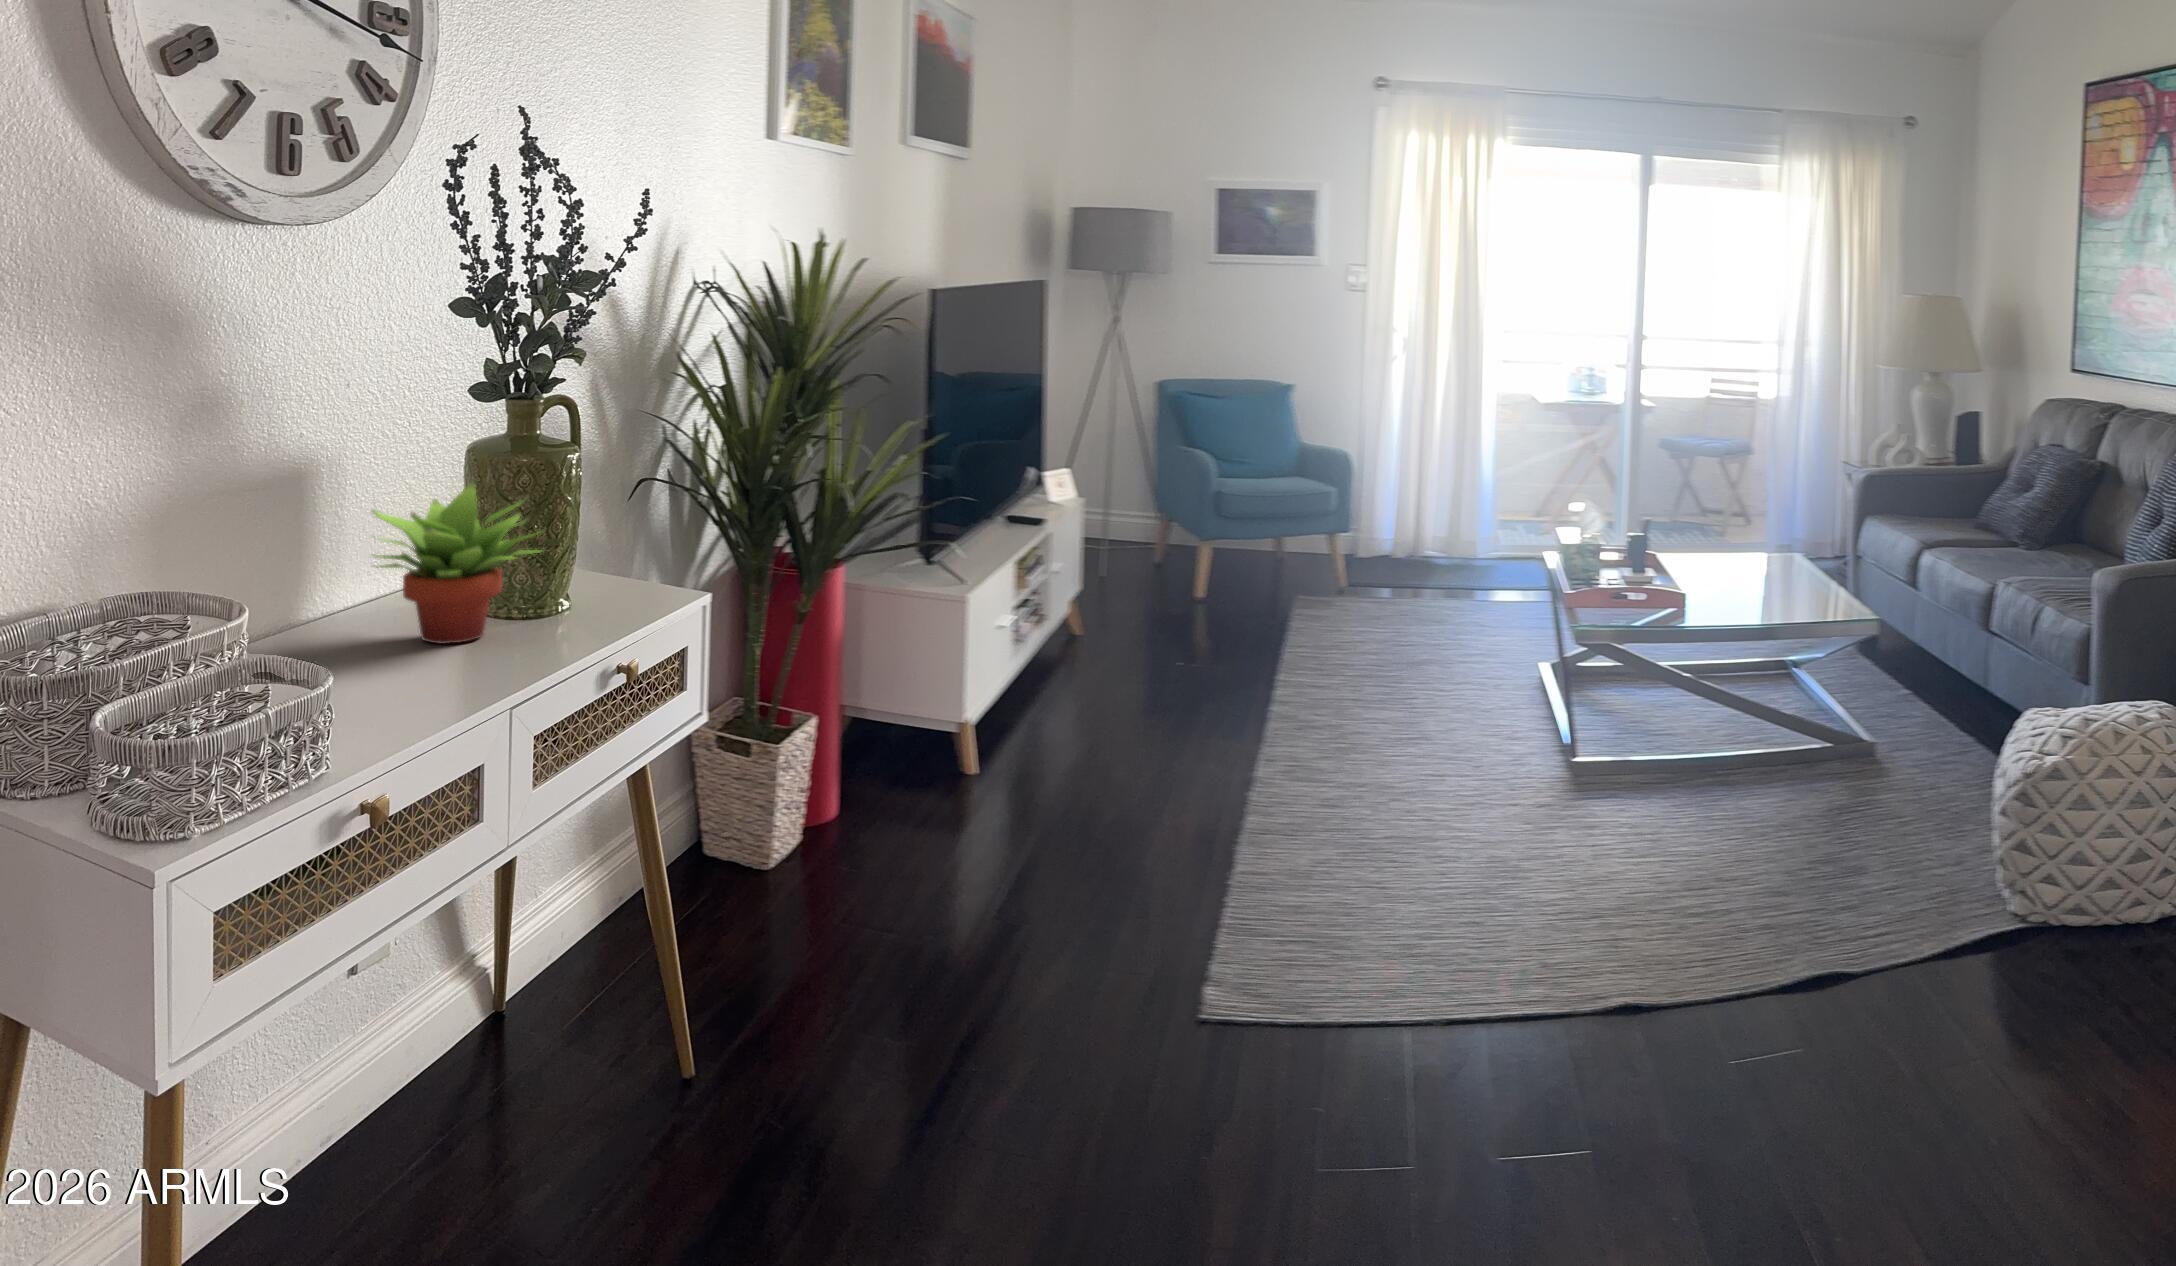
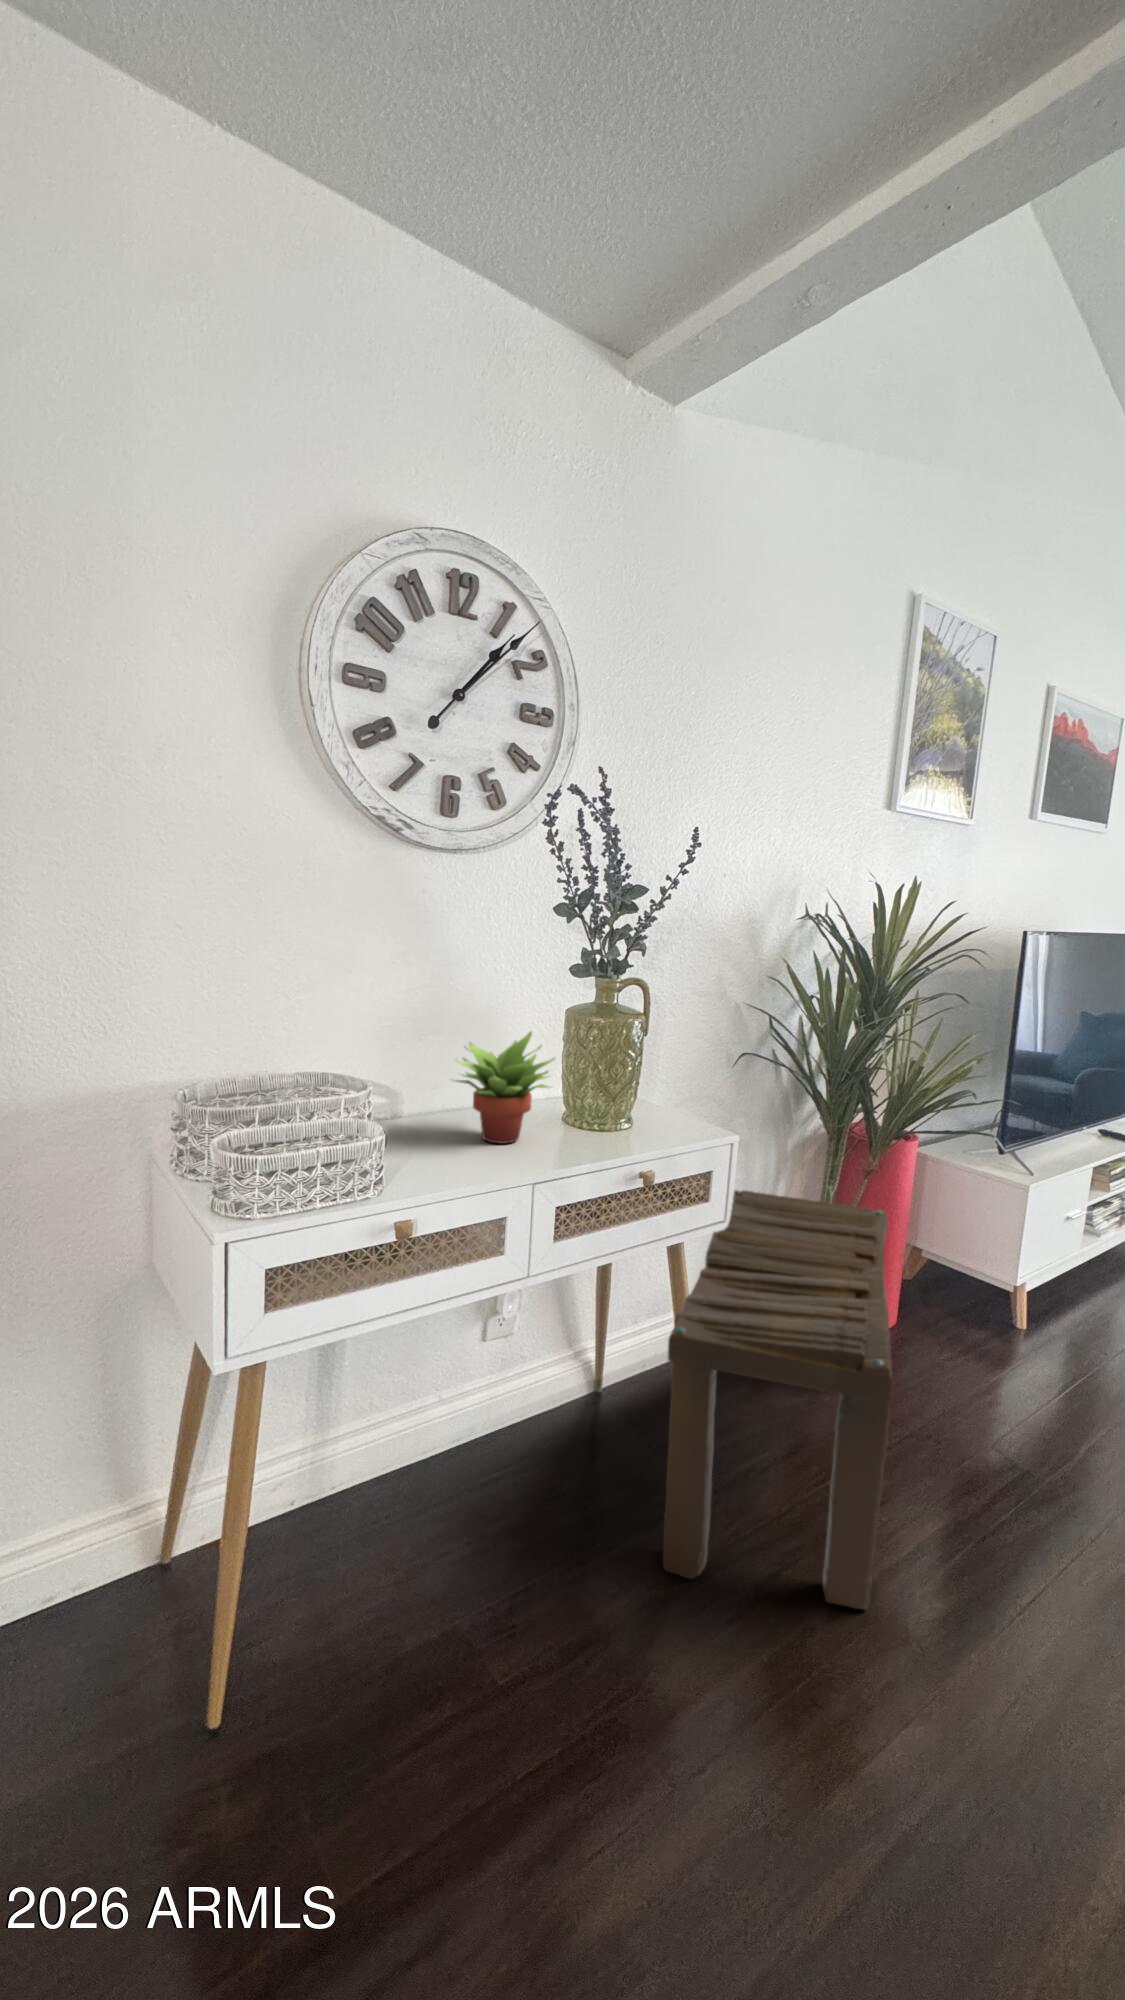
bench: none [642,652,982,1116] -> present [663,1190,892,1610]

